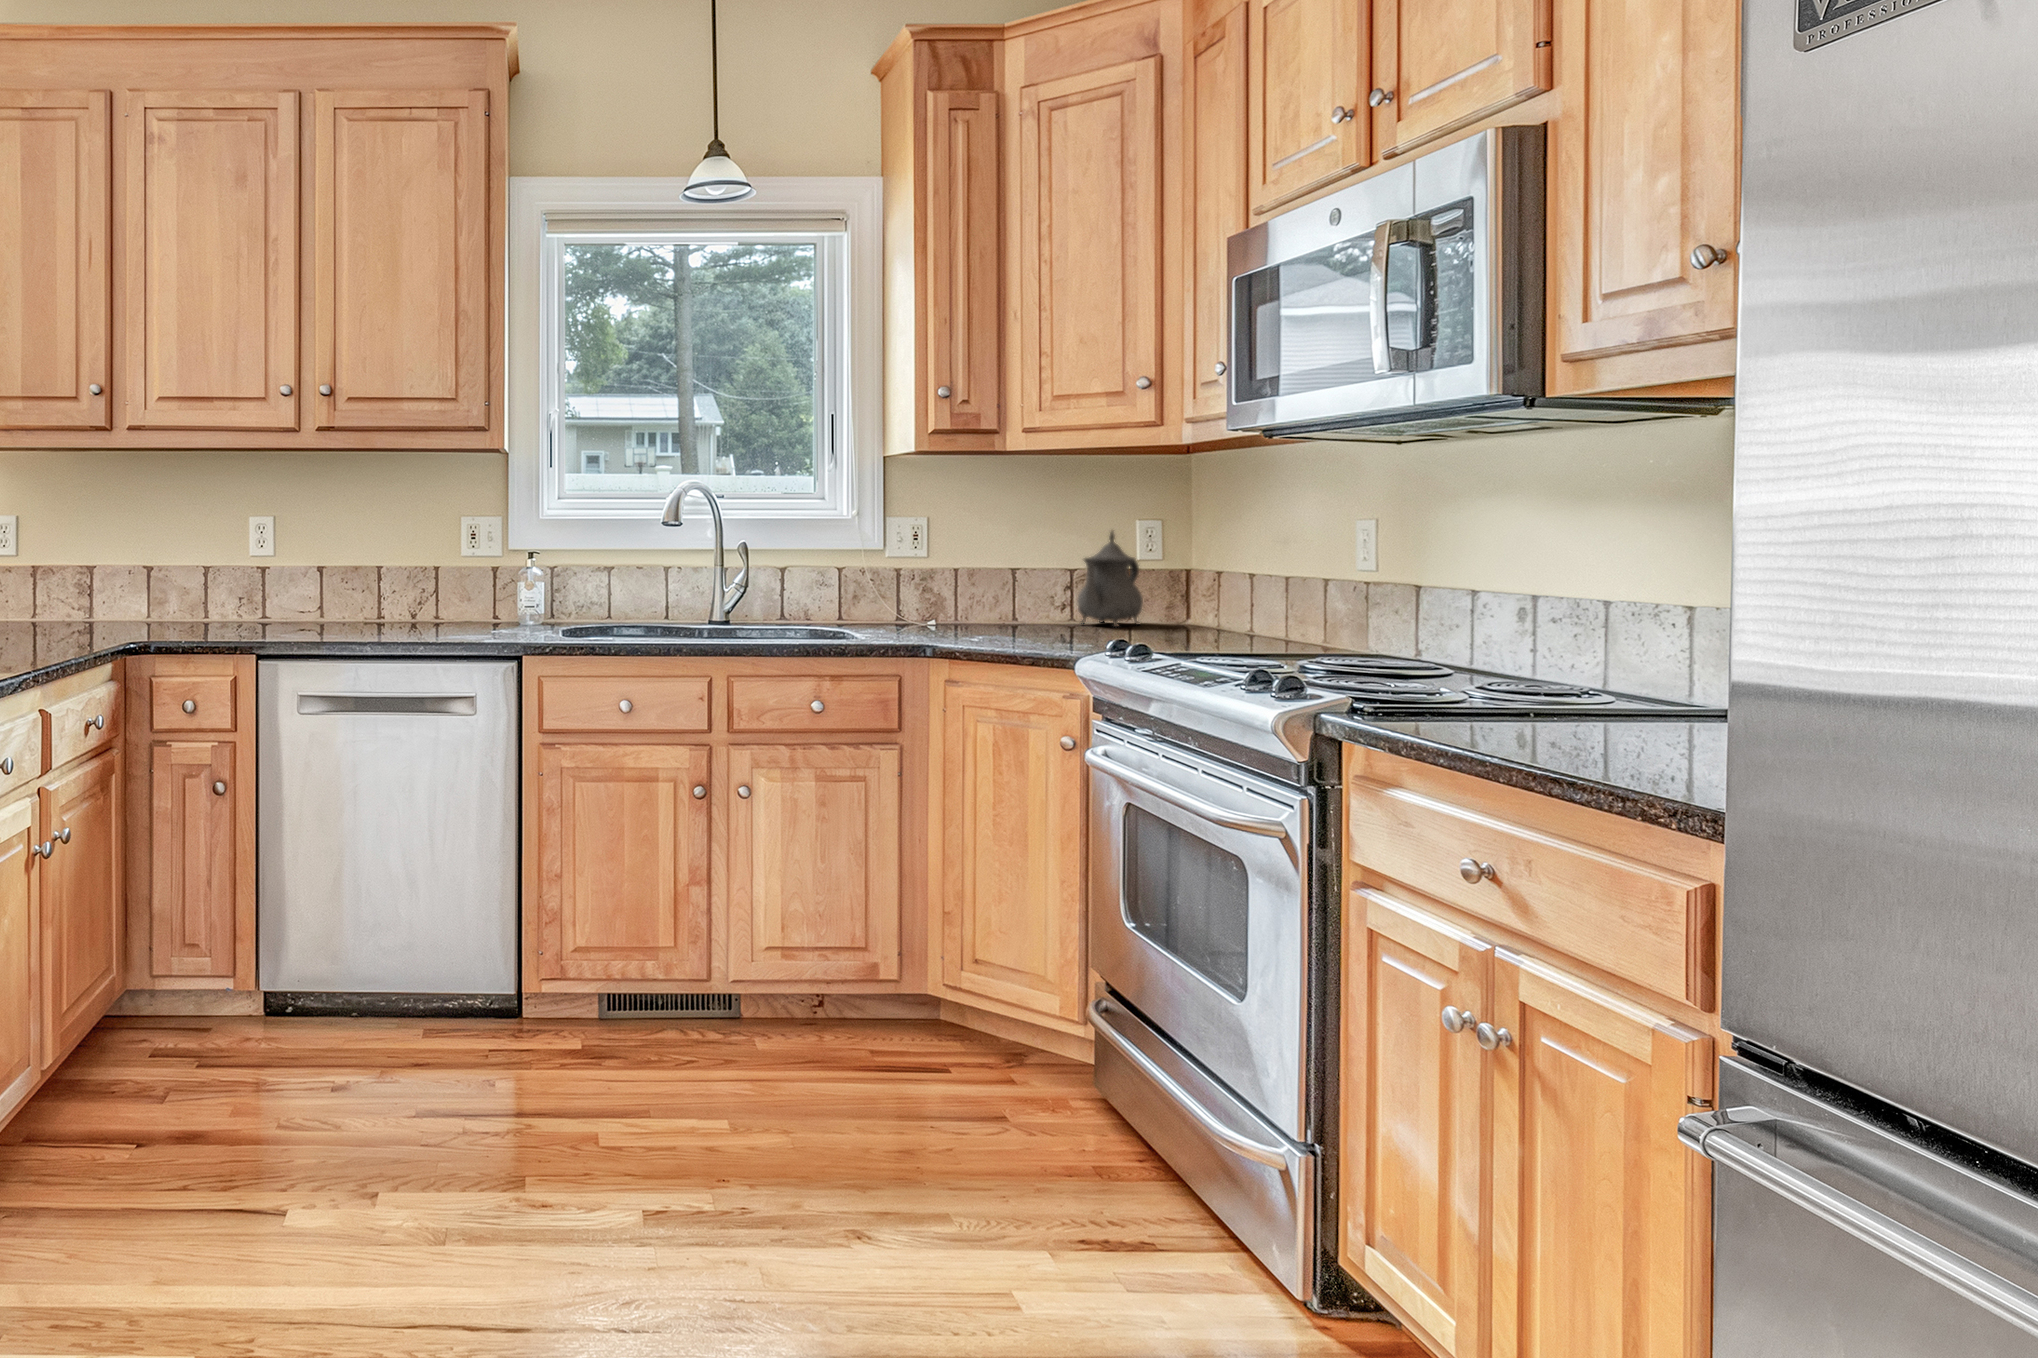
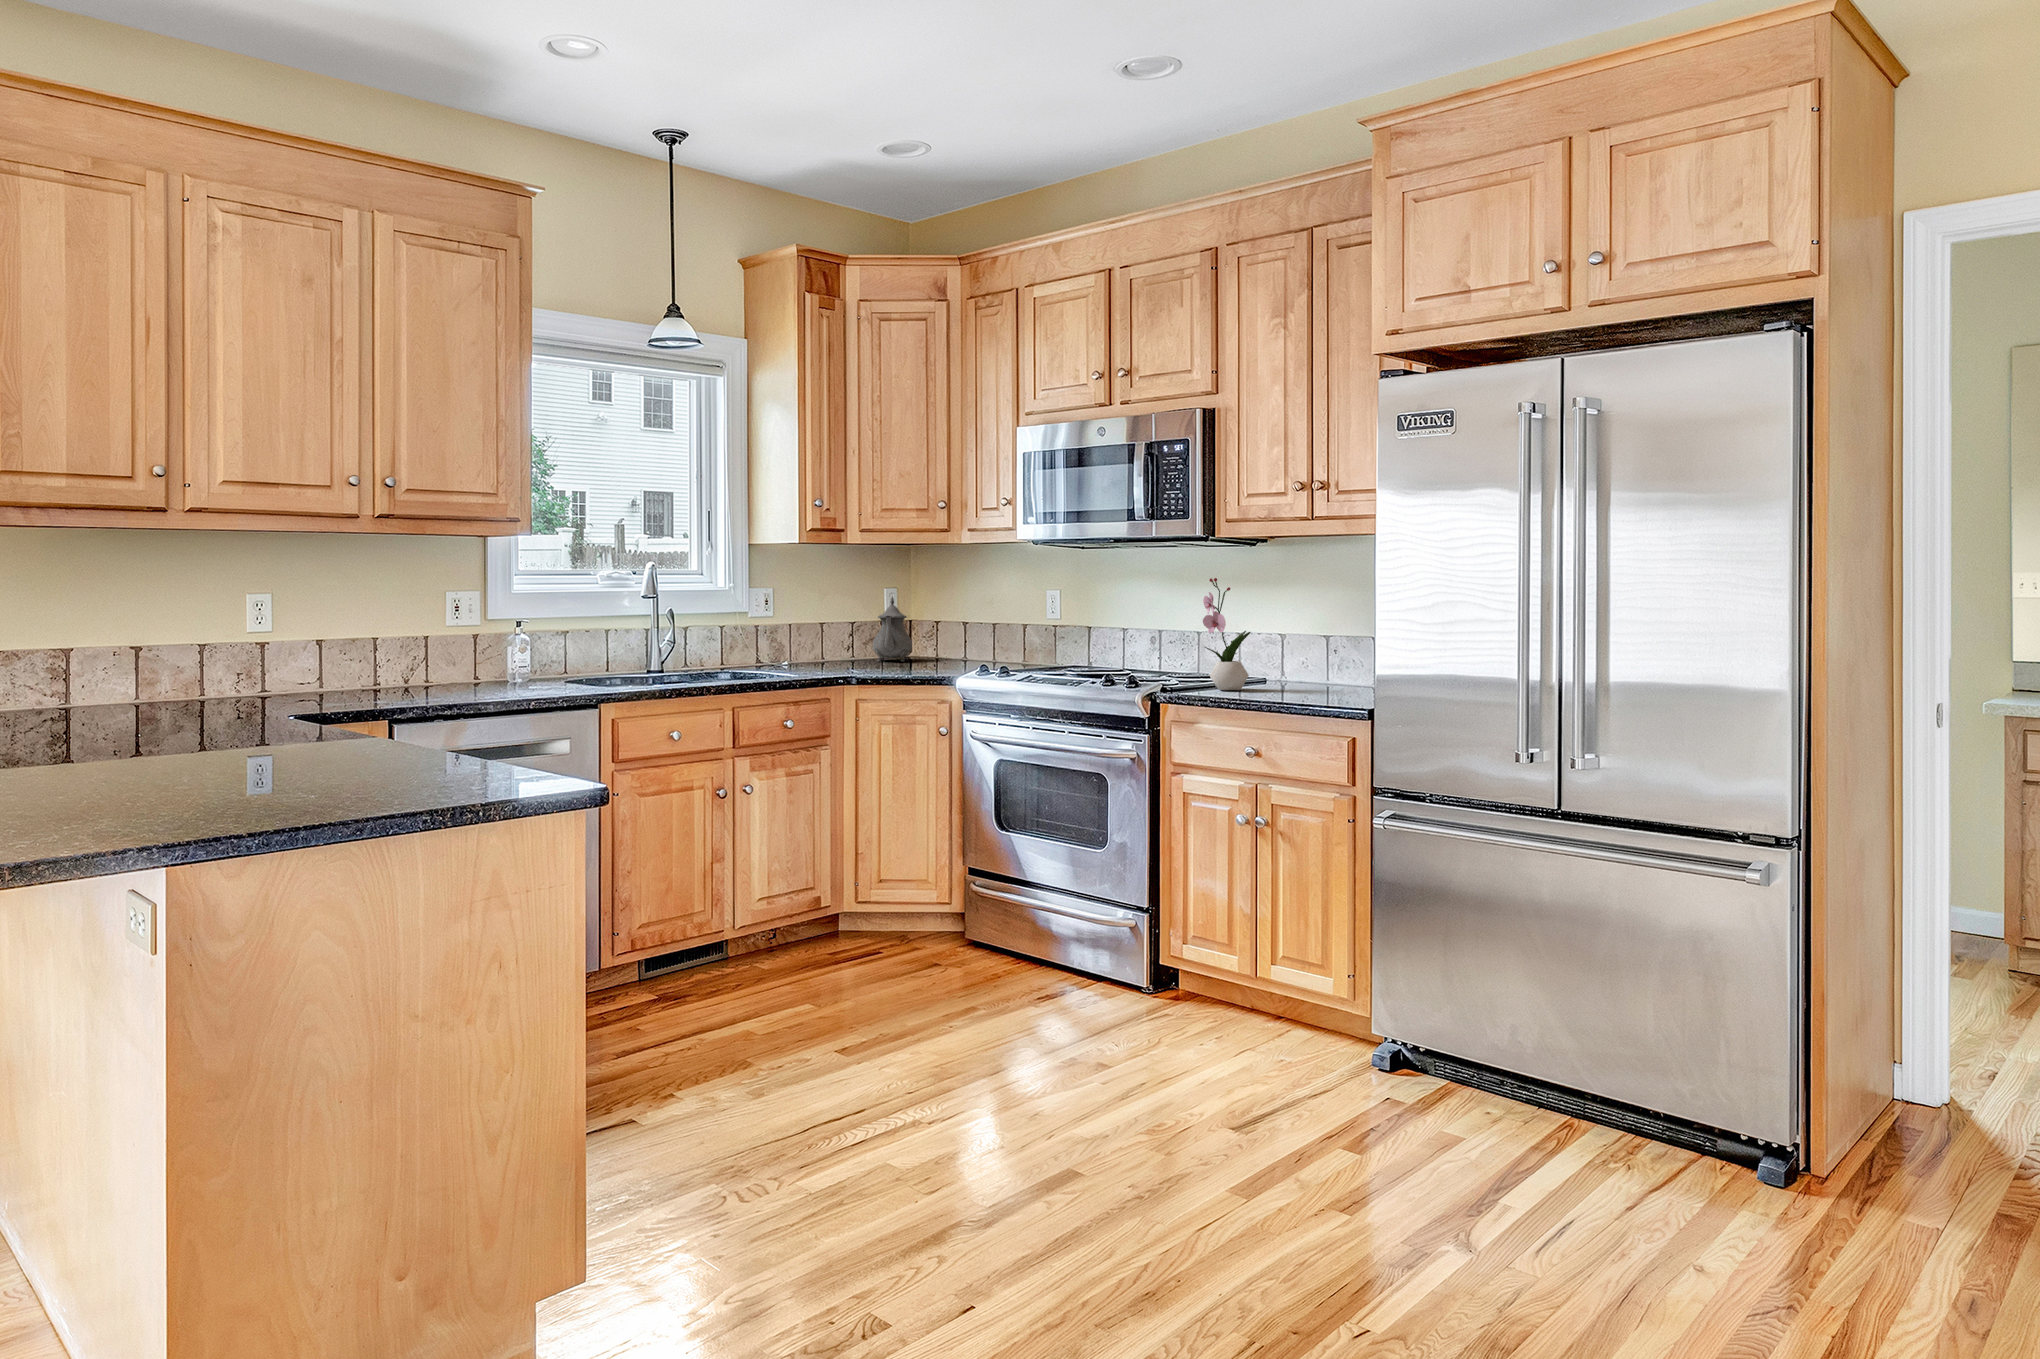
flower arrangement: none [1492,487,1618,741] -> present [1203,578,1251,690]

